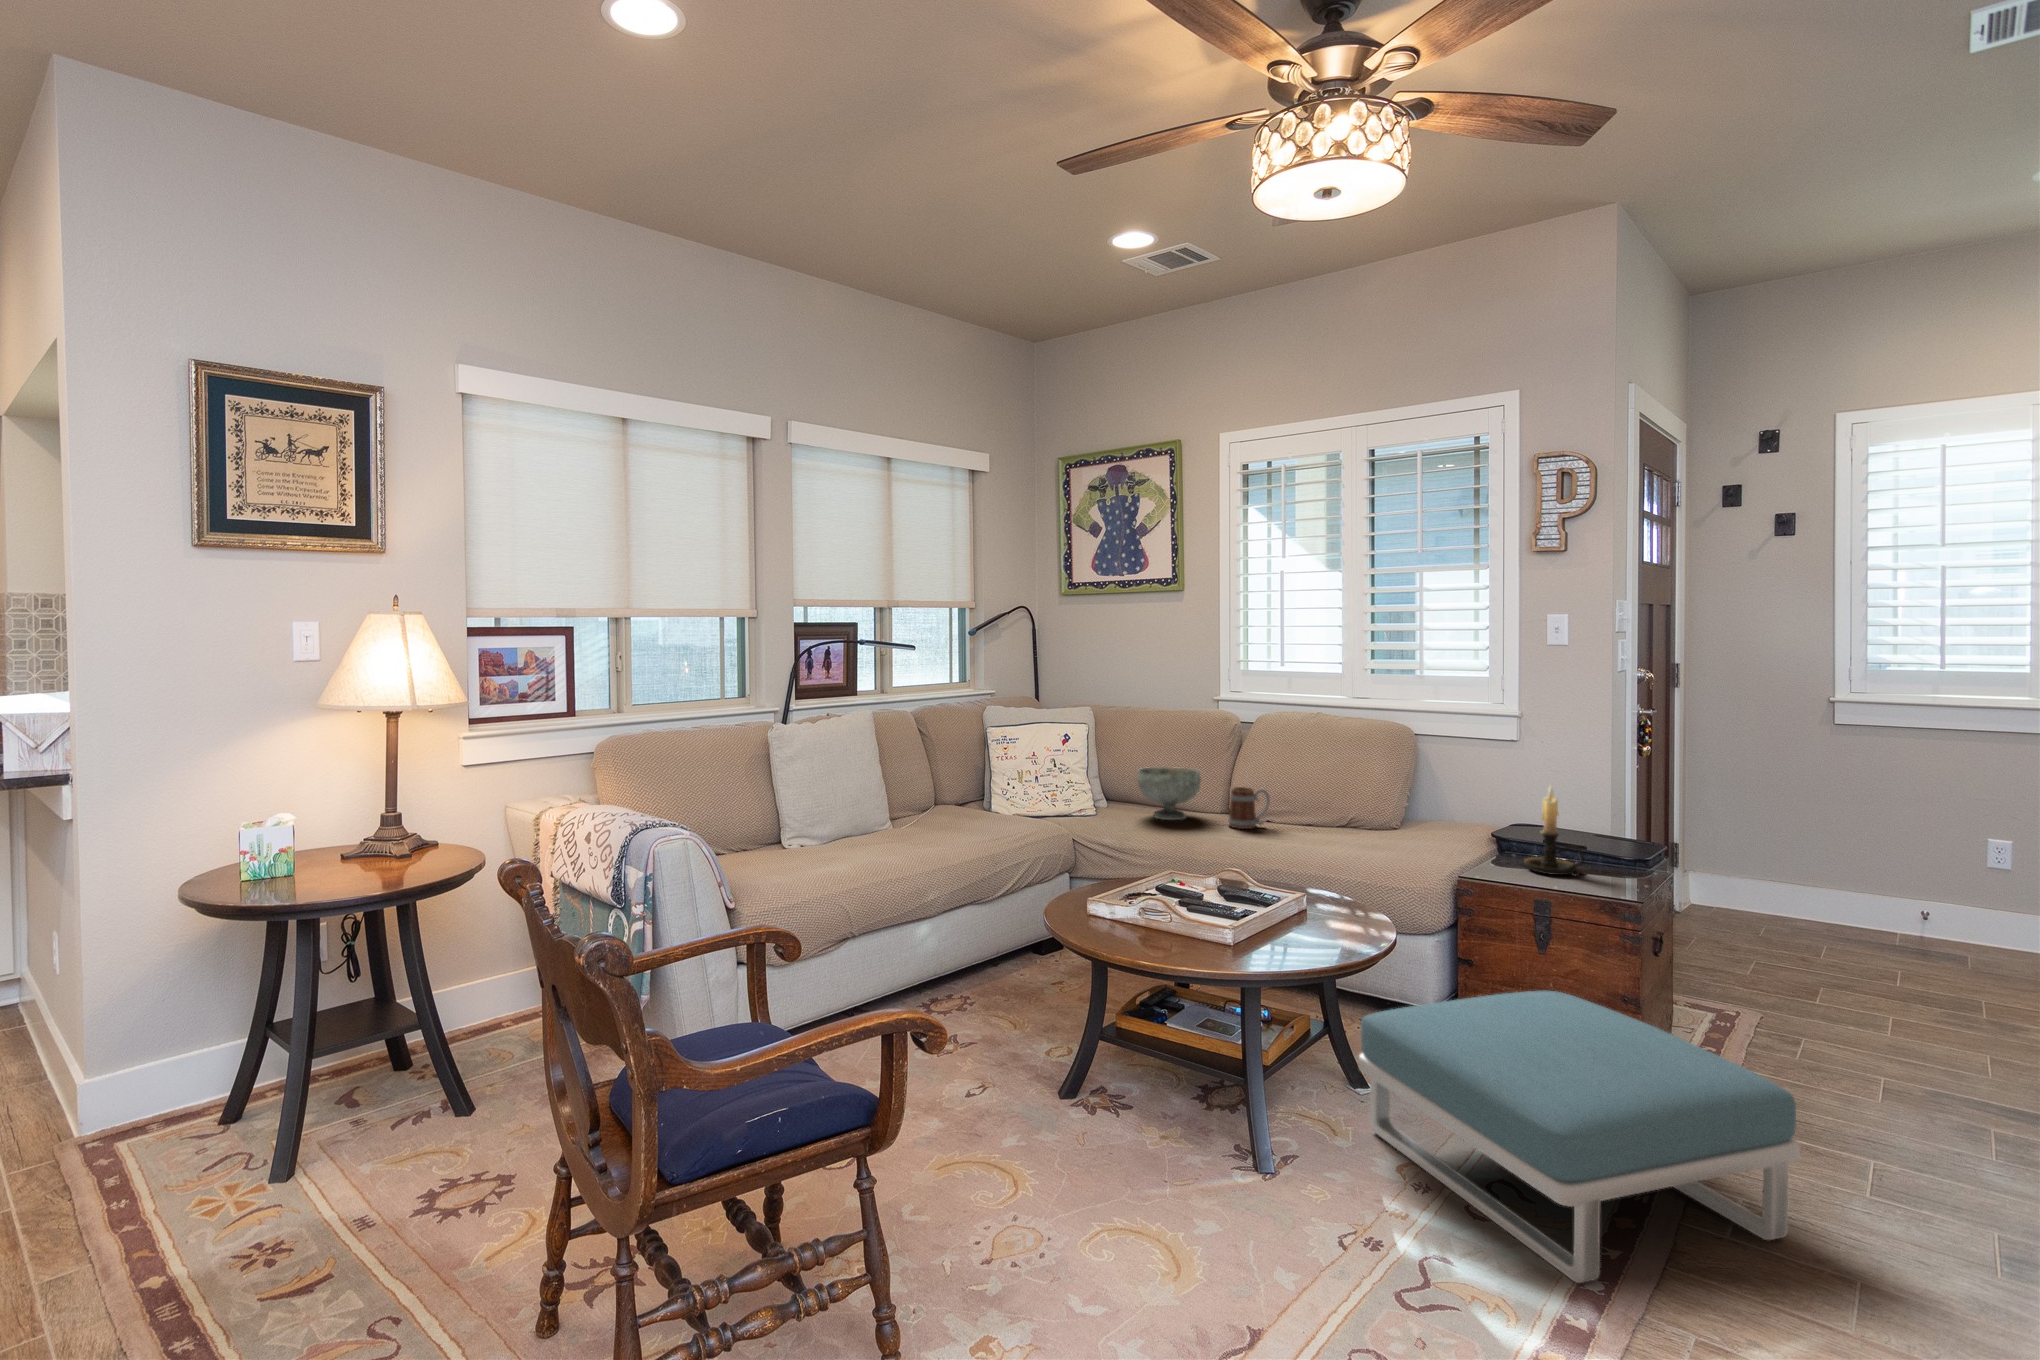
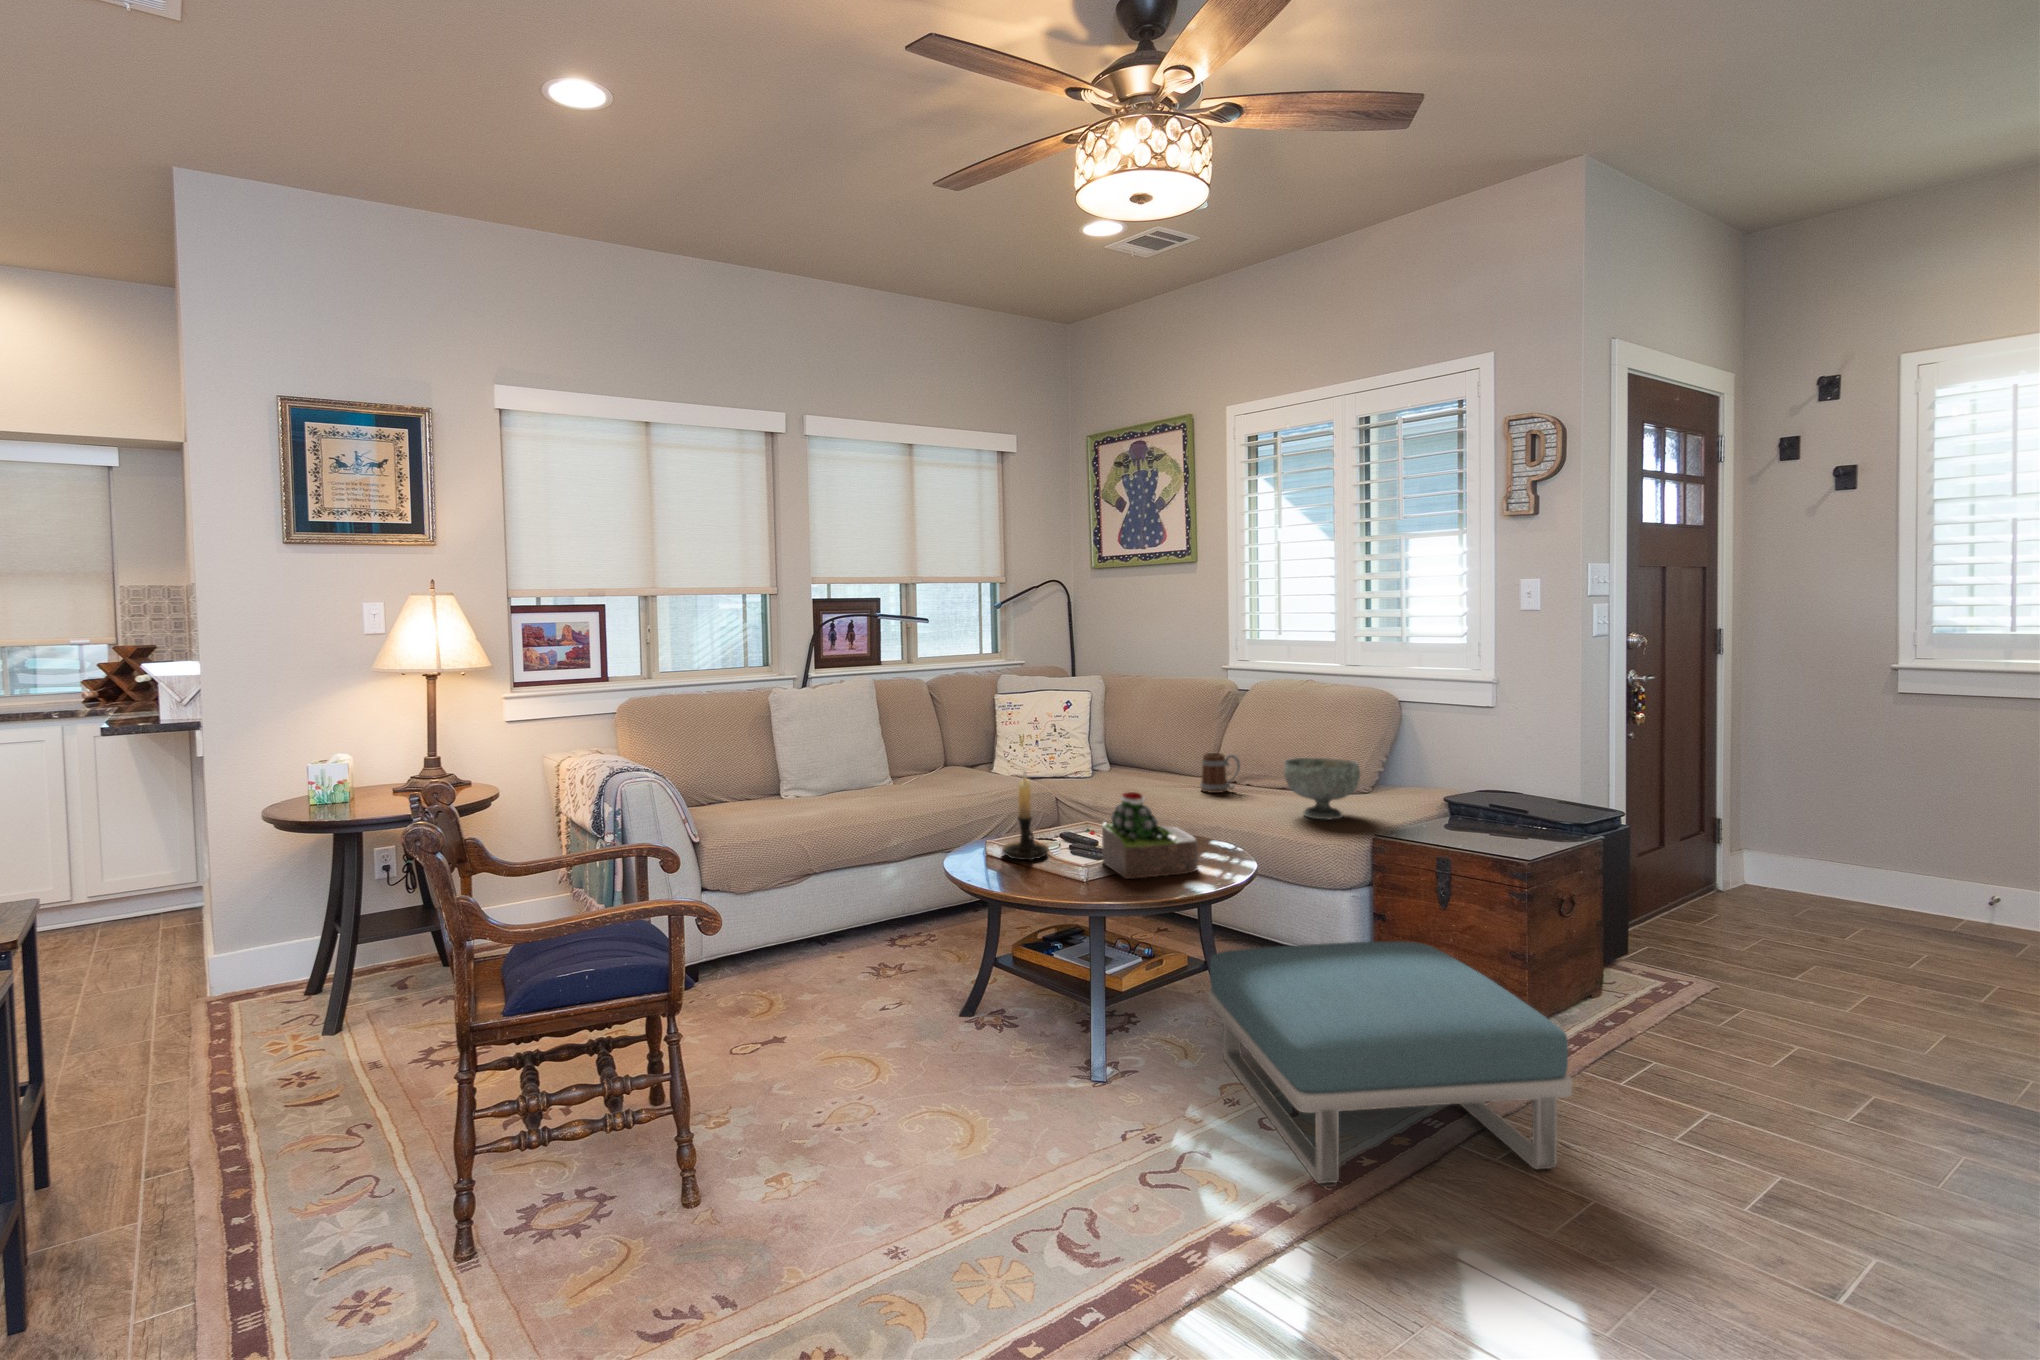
decorative bowl: present [1137,767,1201,820] -> present [1284,758,1360,819]
candle holder: present [1524,785,1584,876] -> present [1002,770,1049,861]
succulent plant: none [1221,841,1331,938] -> present [1102,792,1199,879]

